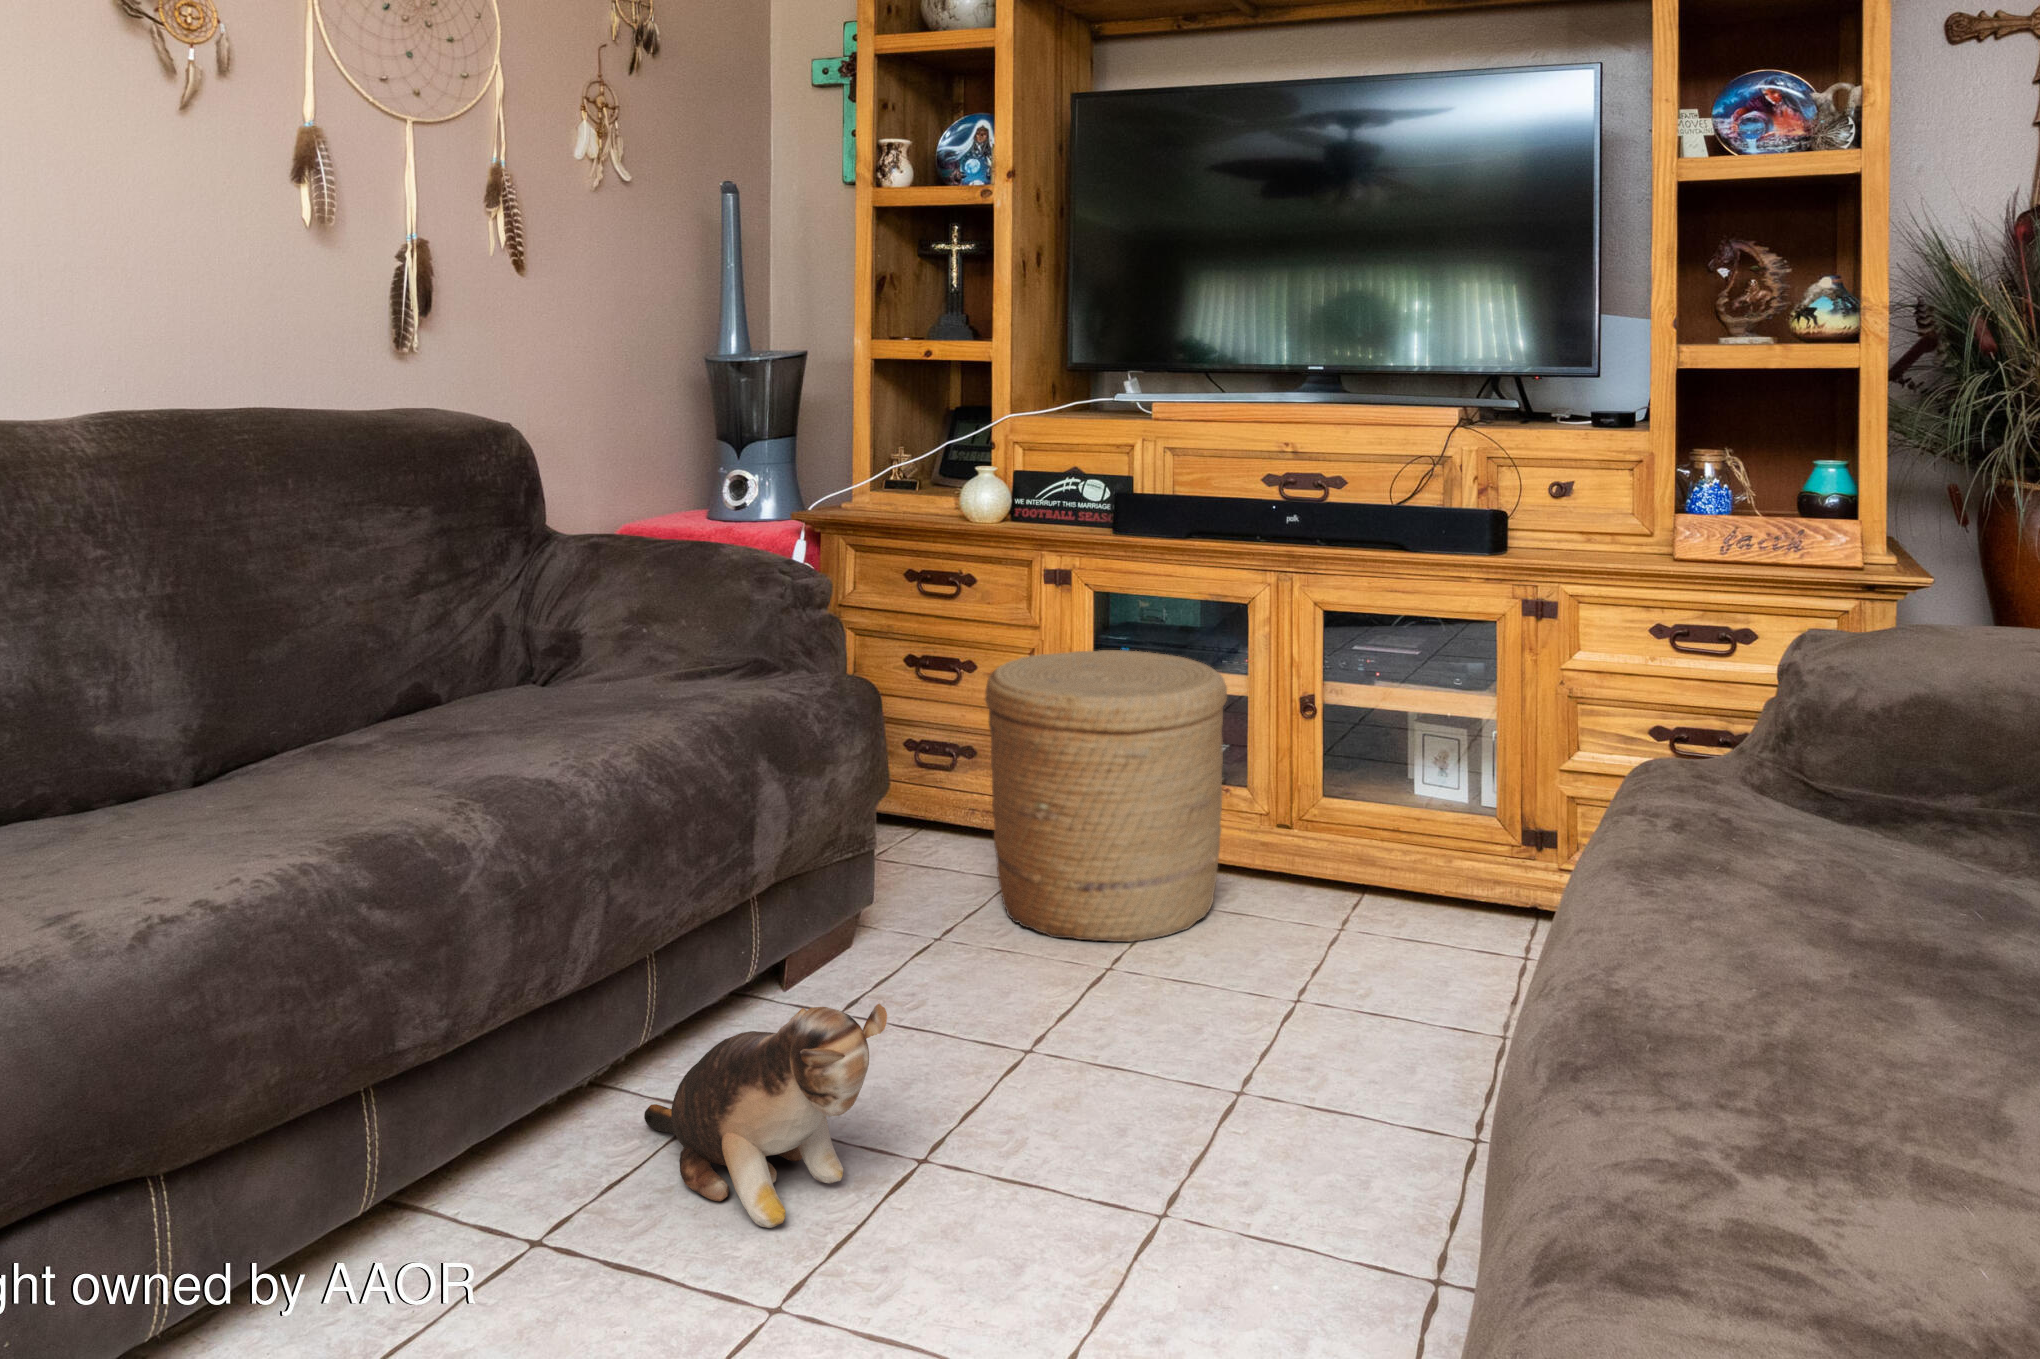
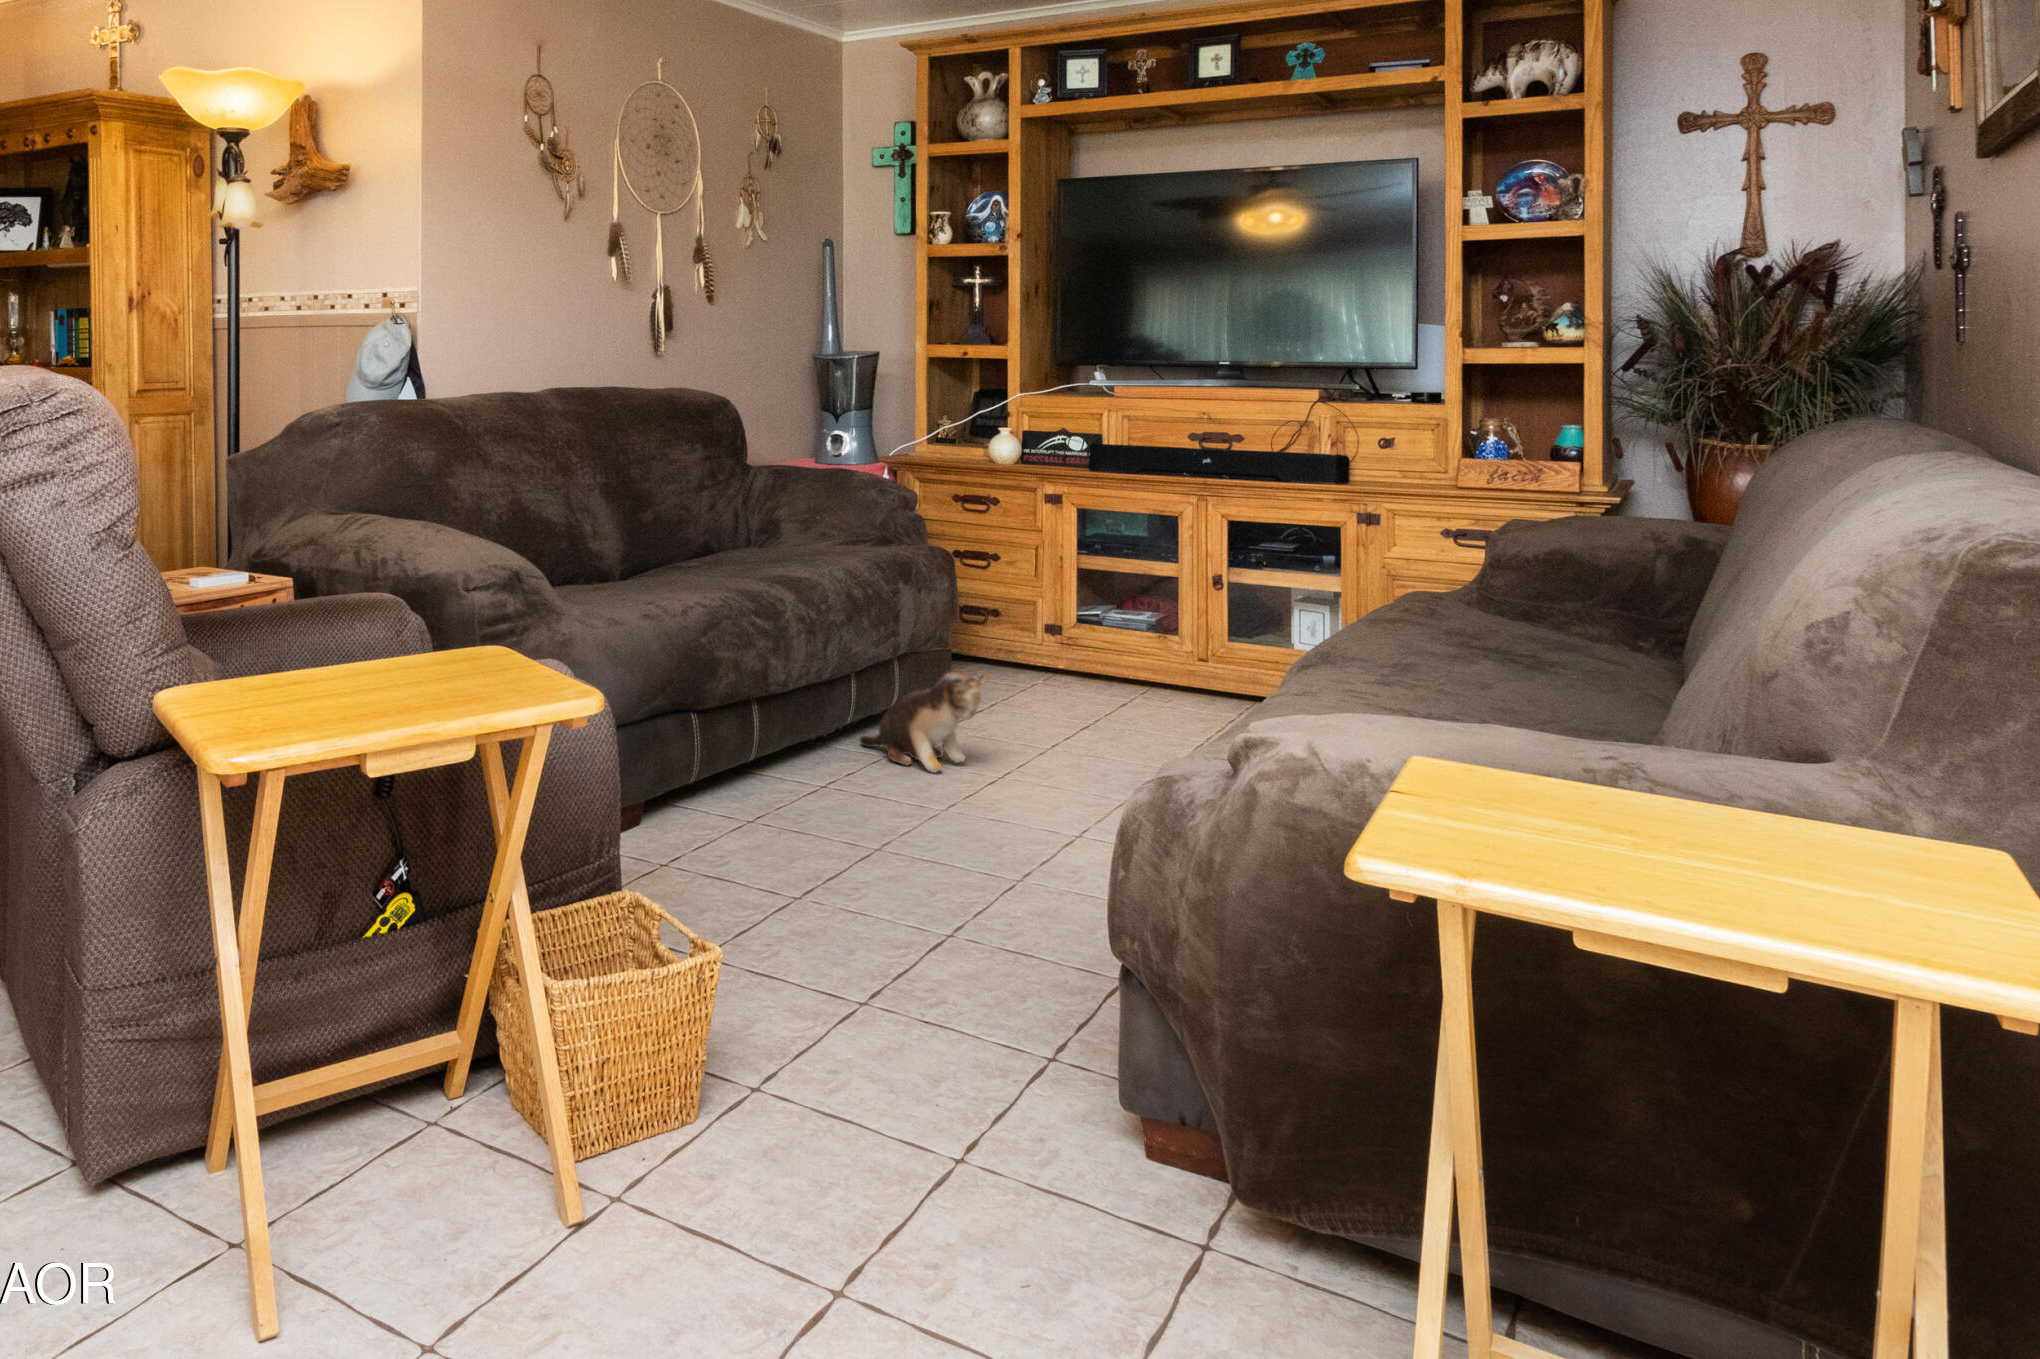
woven basket: present [985,650,1227,942] -> none [1014,542,1164,705]

